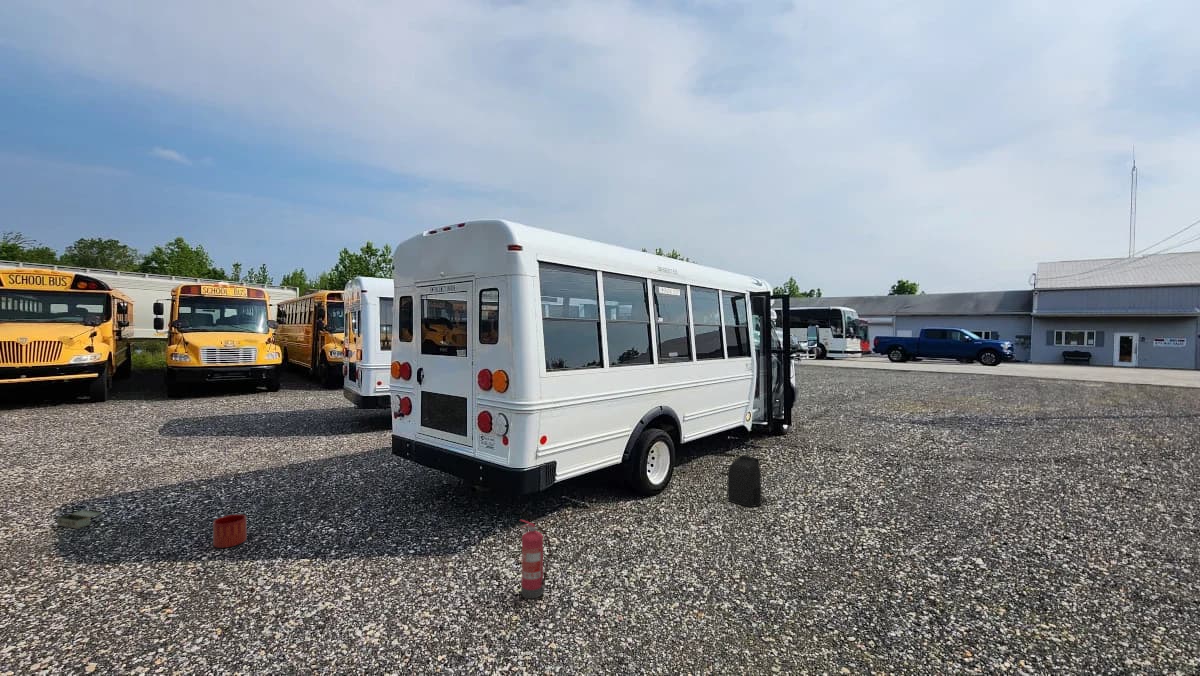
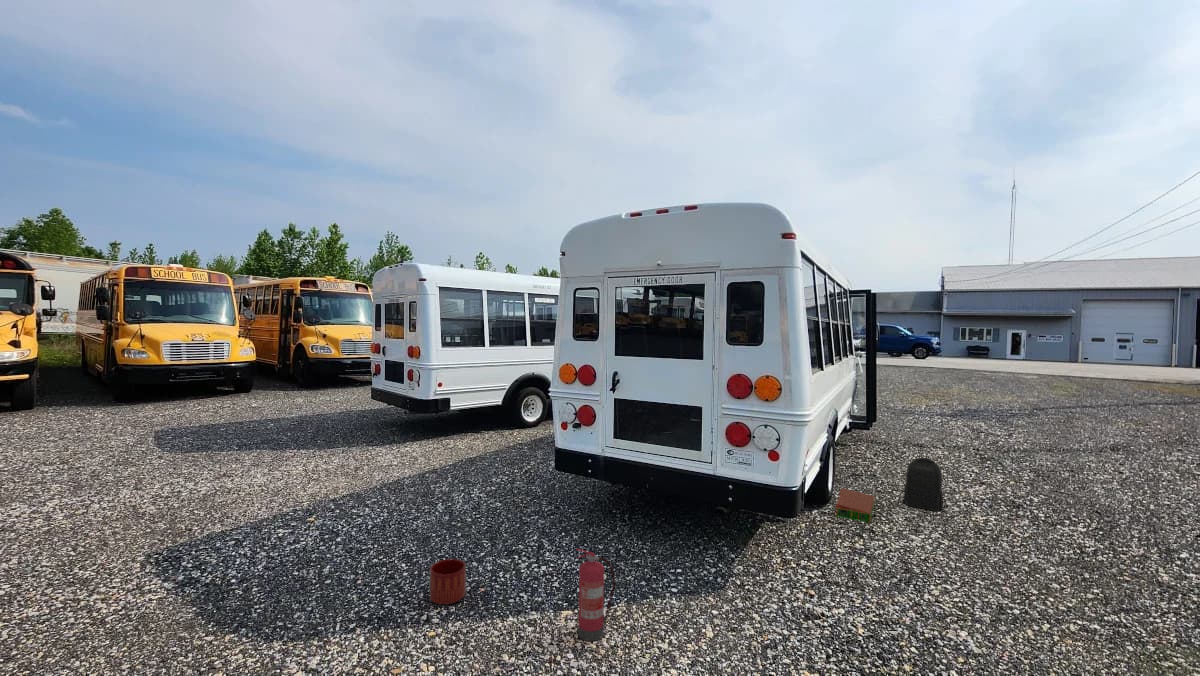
storage bin: none [642,481,696,513] -> present [836,488,875,520]
toolbox: present [57,510,102,529] -> none [173,565,233,593]
fire extinguisher: present [521,520,551,598] -> present [577,549,615,641]

